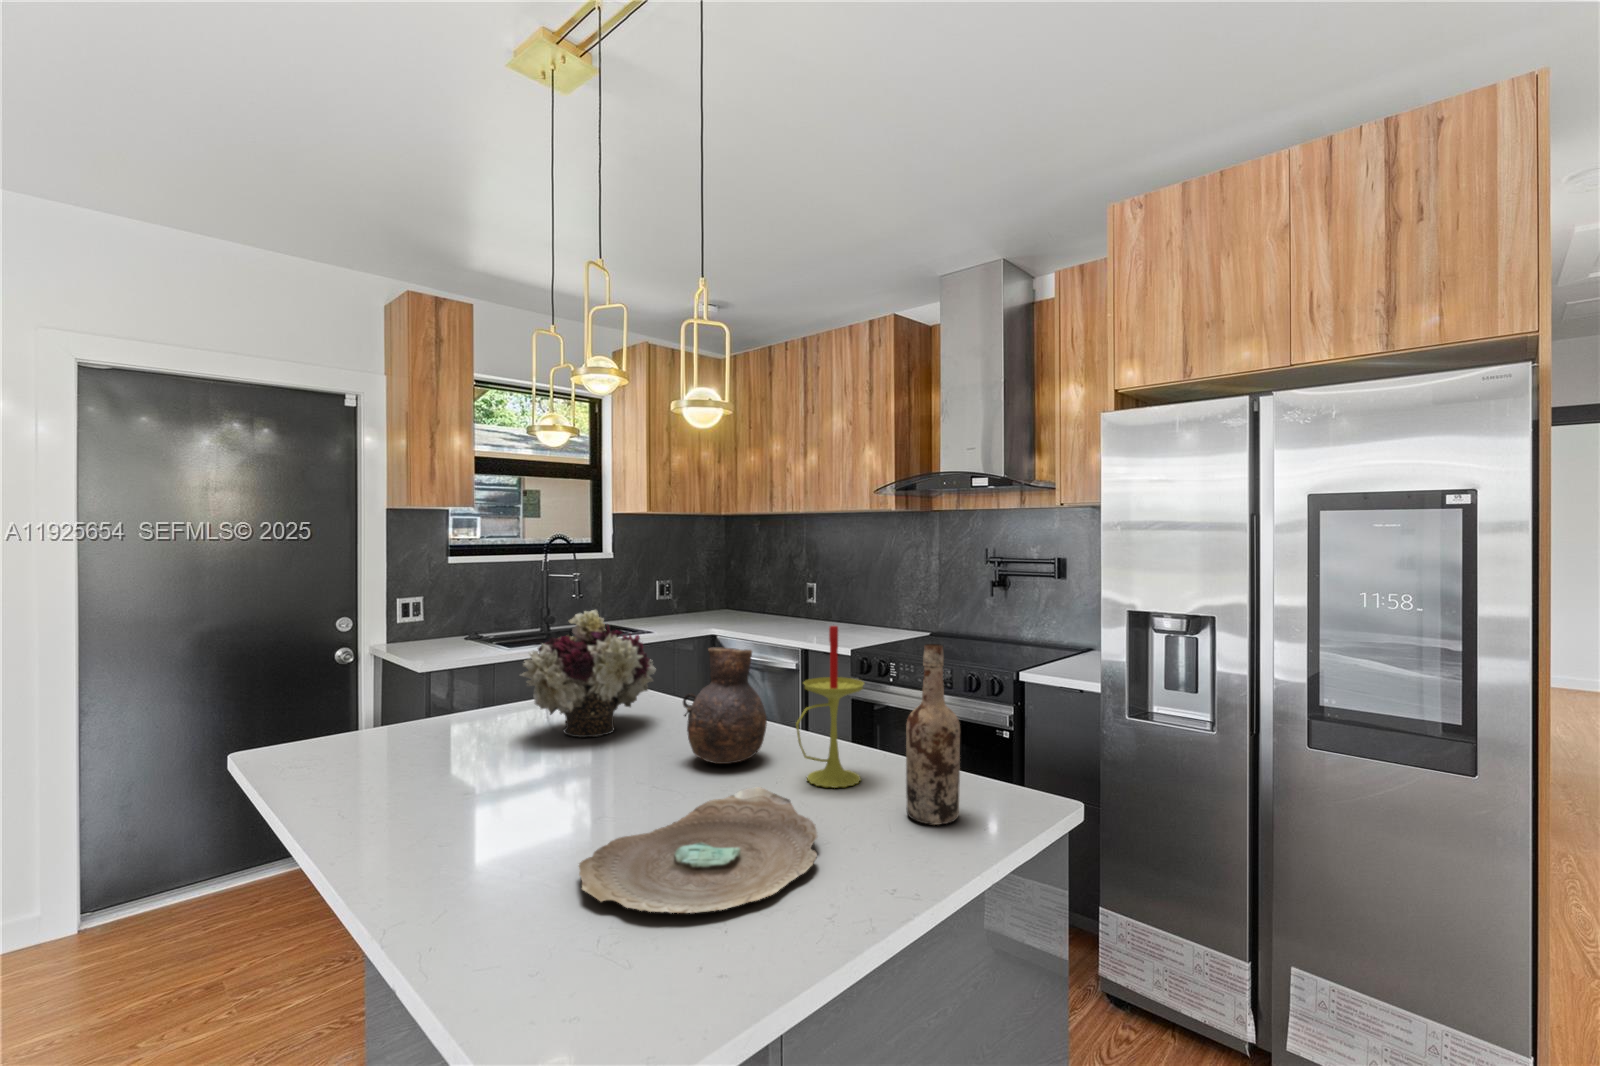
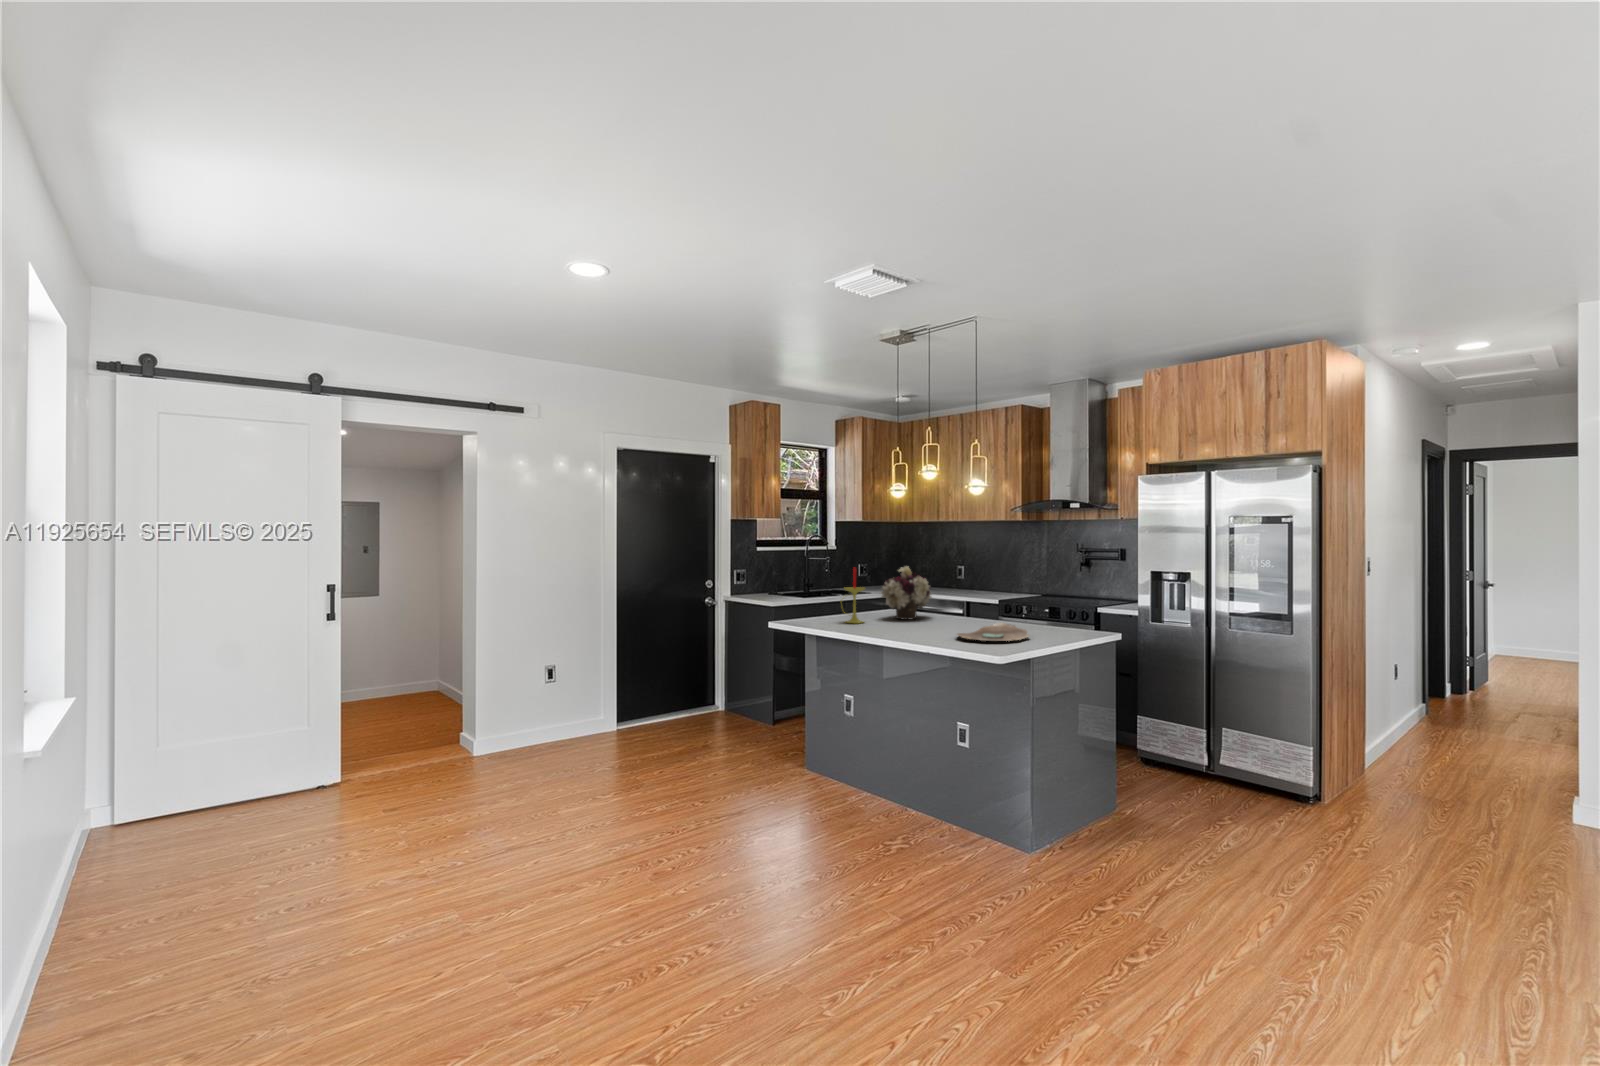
candle: present [796,626,864,788] -> present [844,568,865,623]
wine bottle: present [906,644,960,825] -> none [1055,572,1075,634]
vase: present [683,647,767,764] -> none [958,579,992,624]

